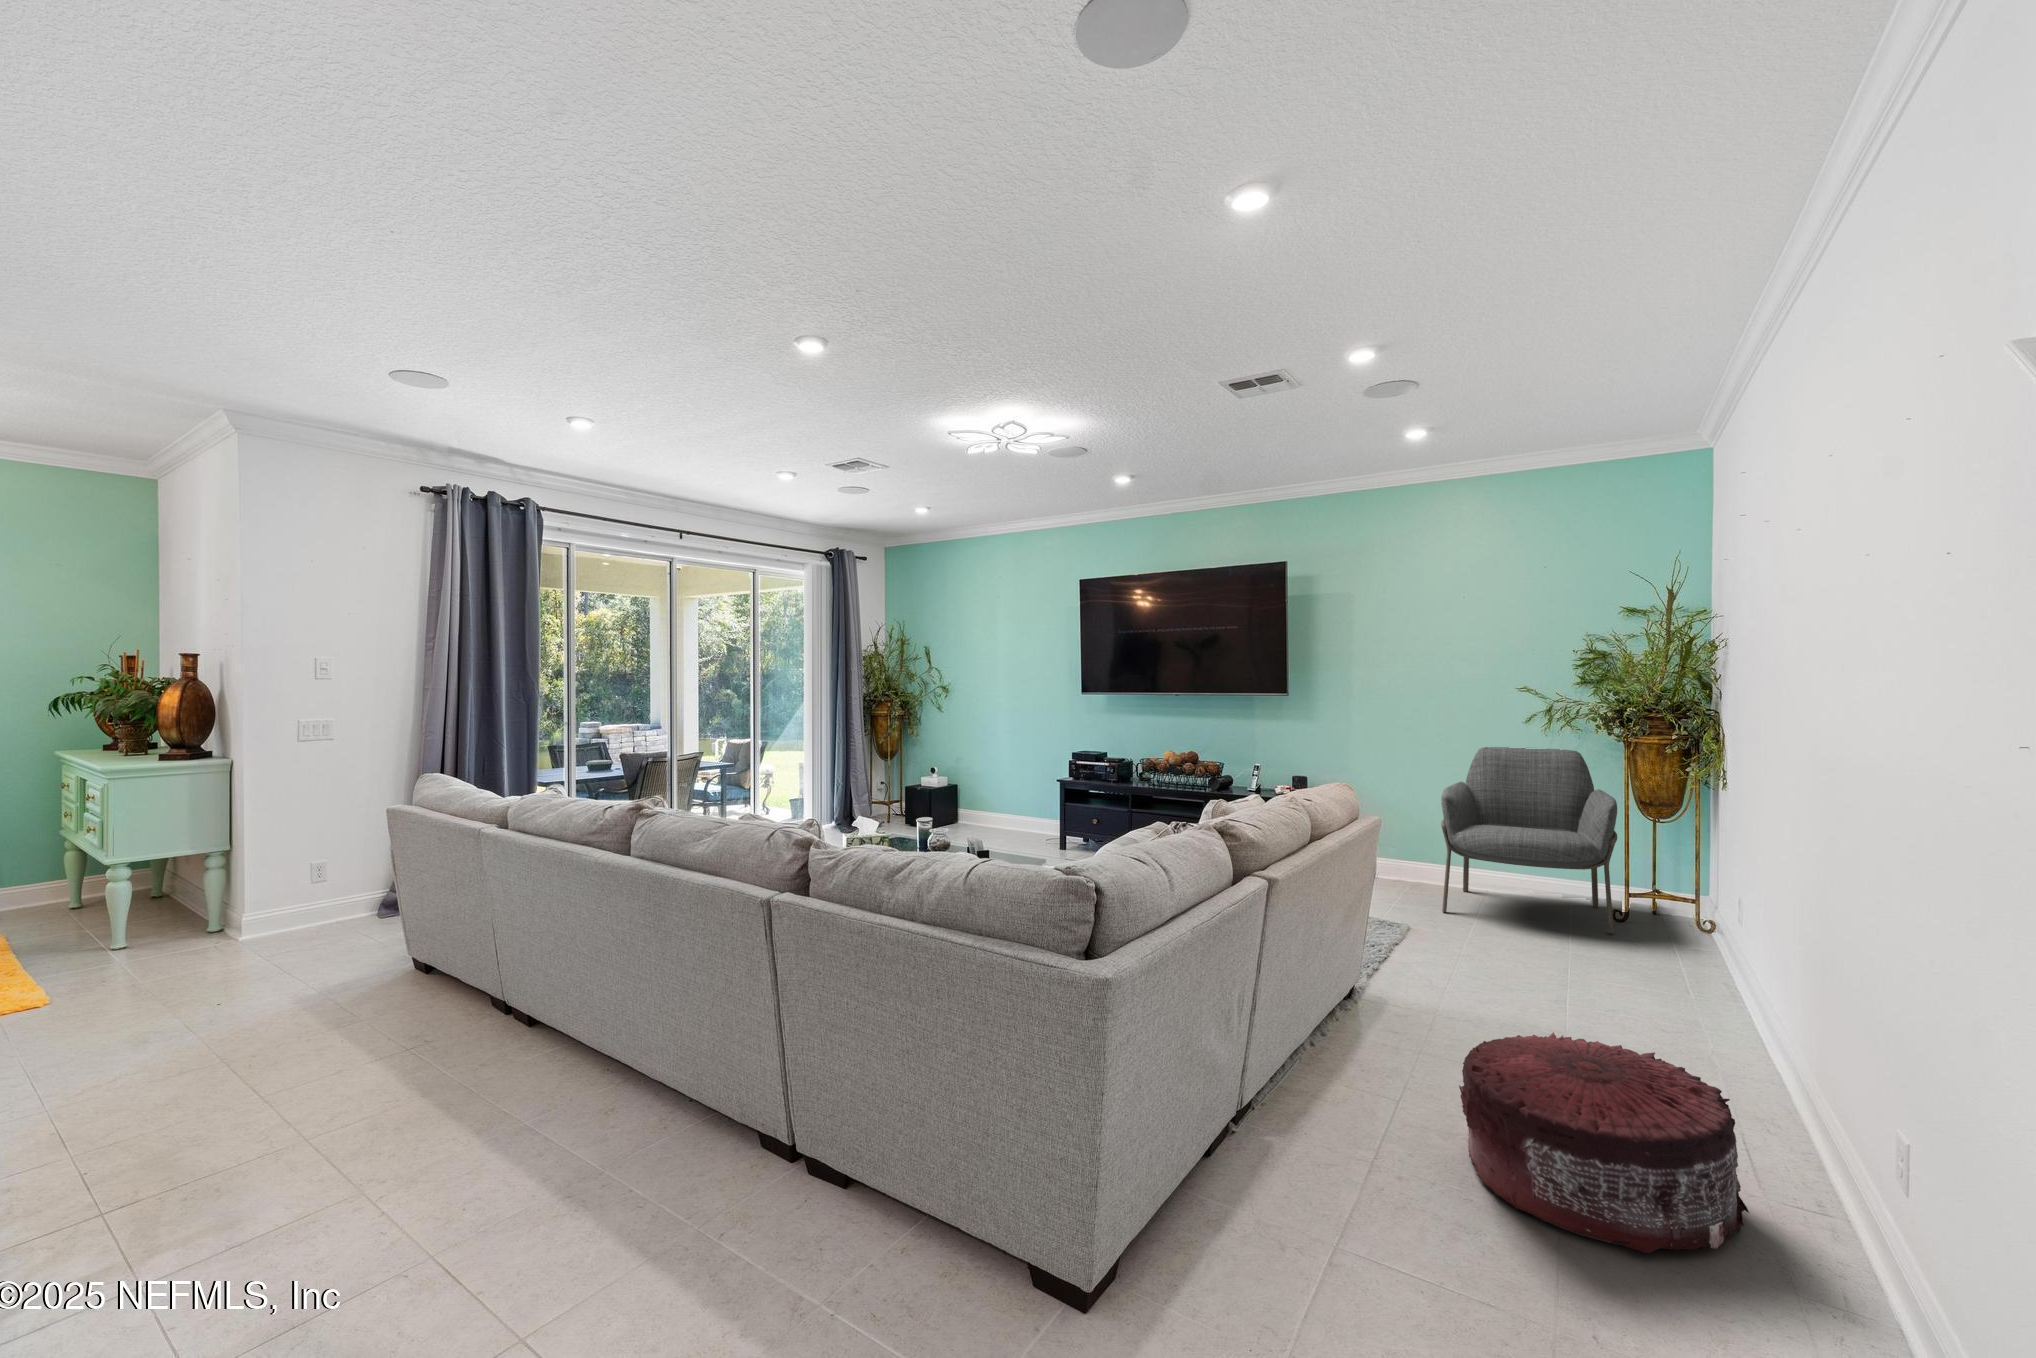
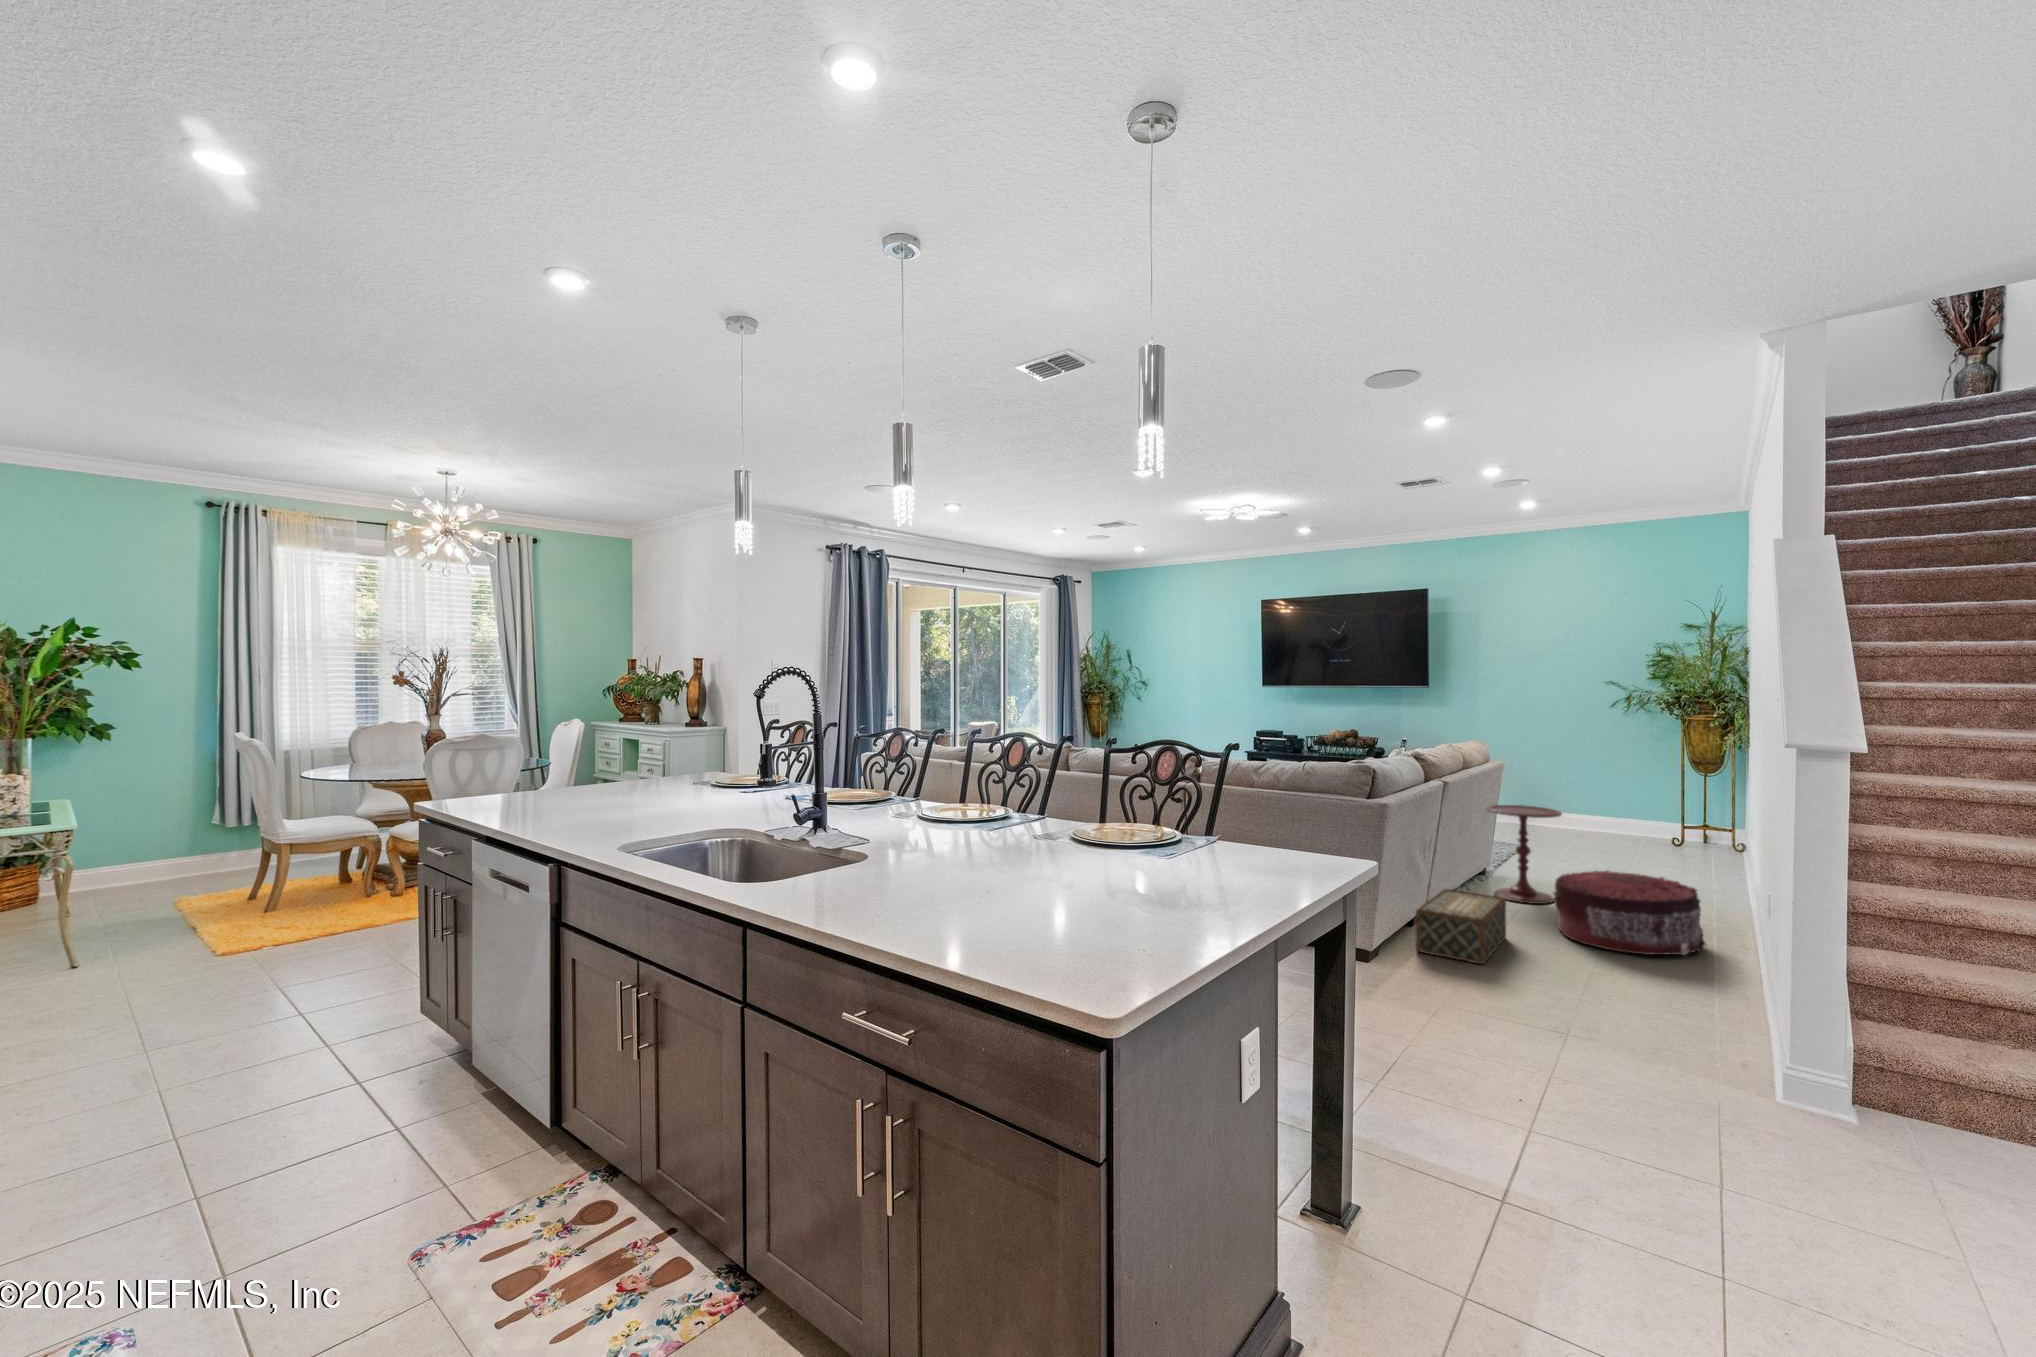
armchair: present [1441,747,1617,934] -> none [1545,725,1675,852]
side table: none [1349,893,1471,1074] -> present [1486,805,1562,904]
woven basket: none [1190,1086,1374,1311] -> present [1416,889,1506,964]

